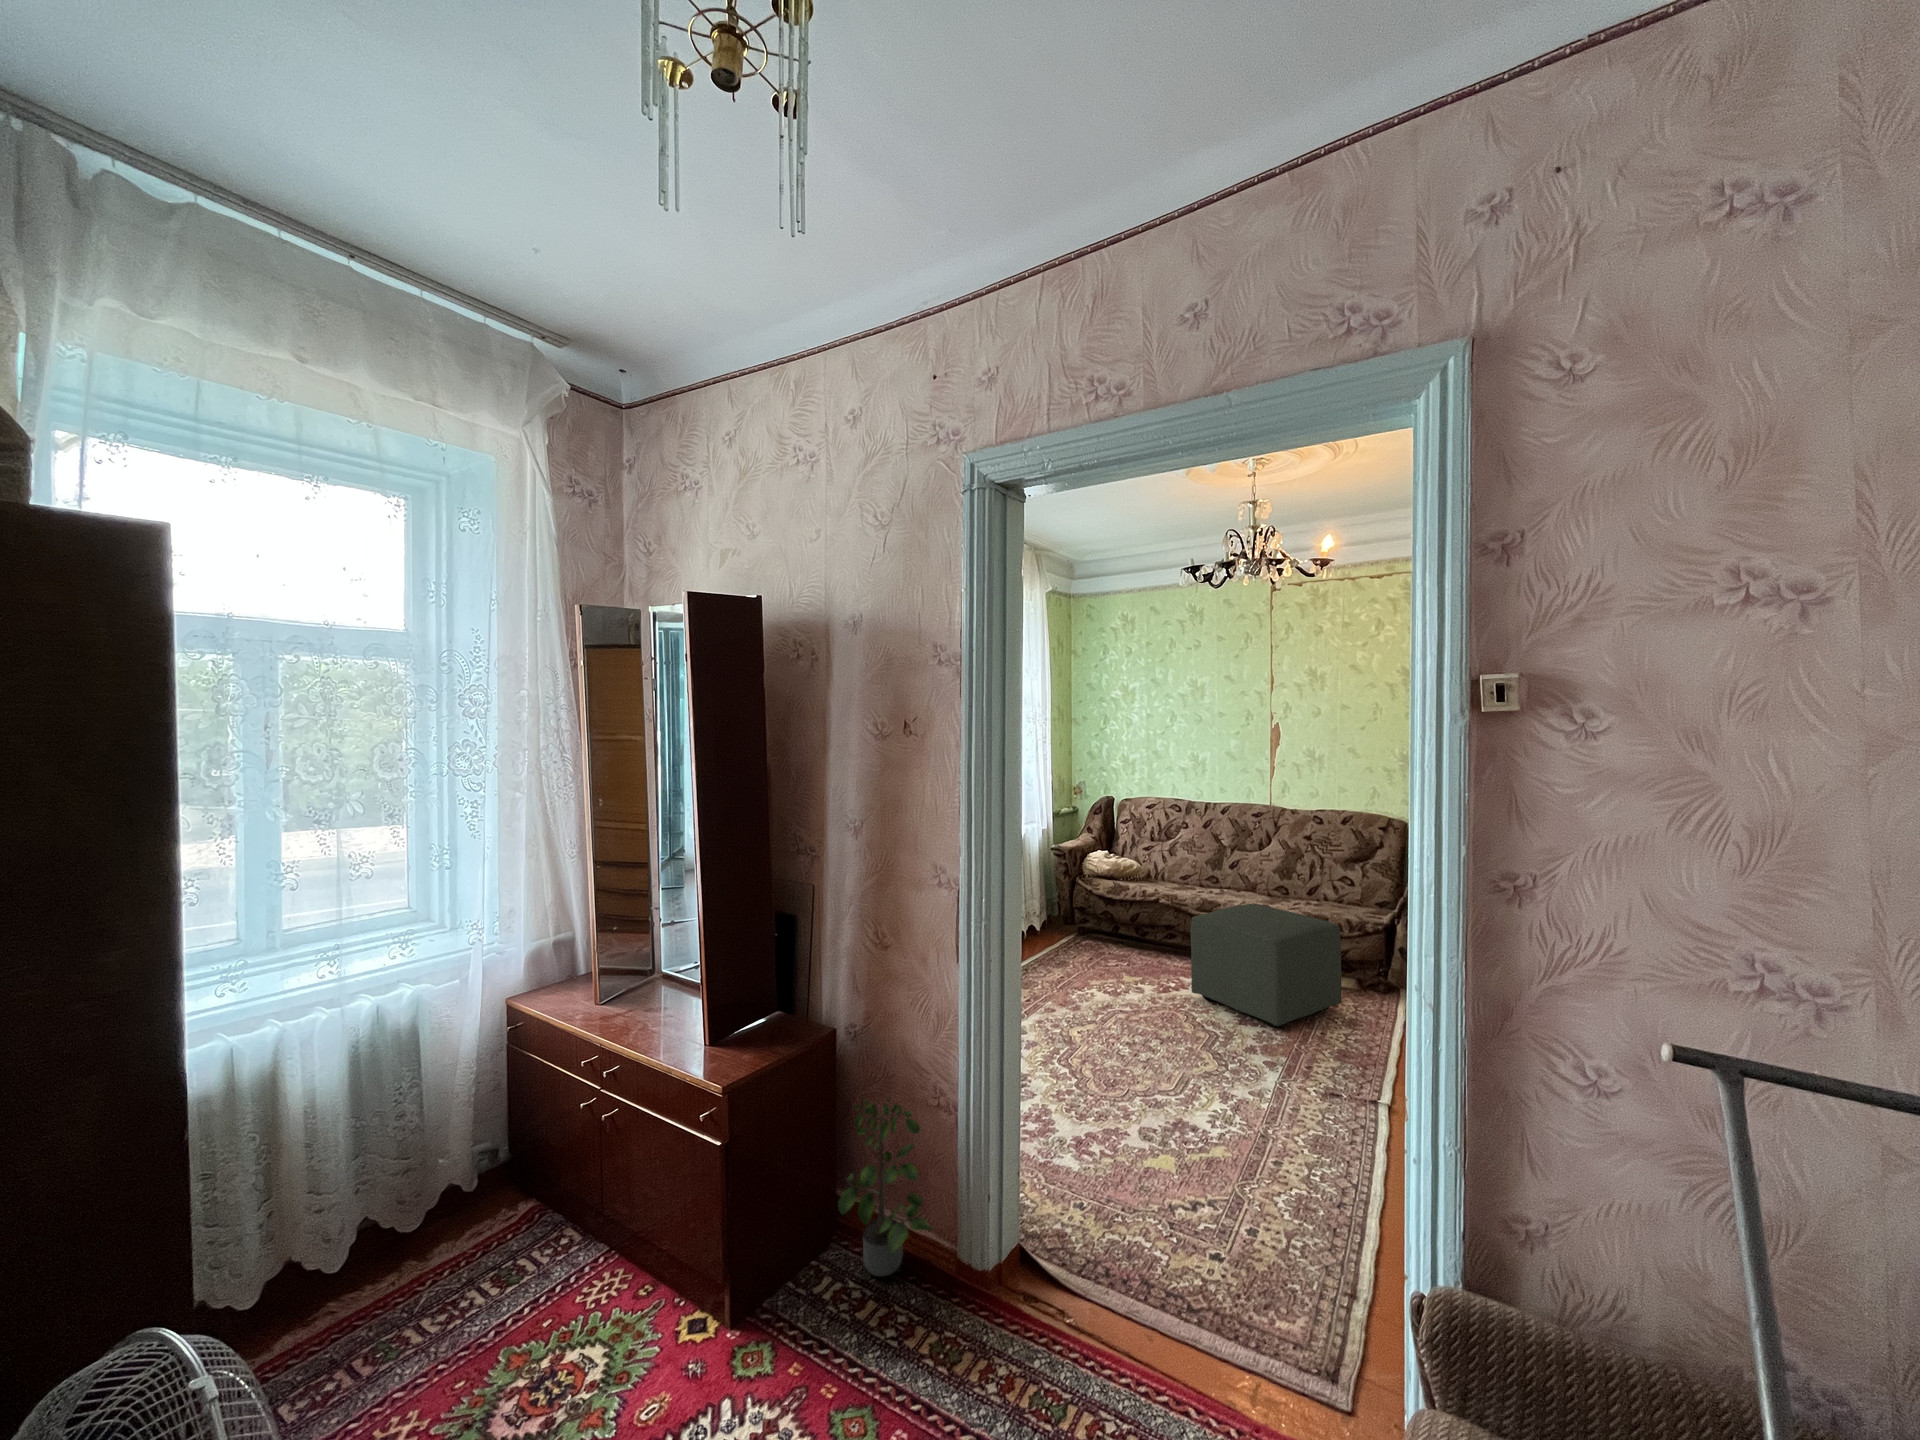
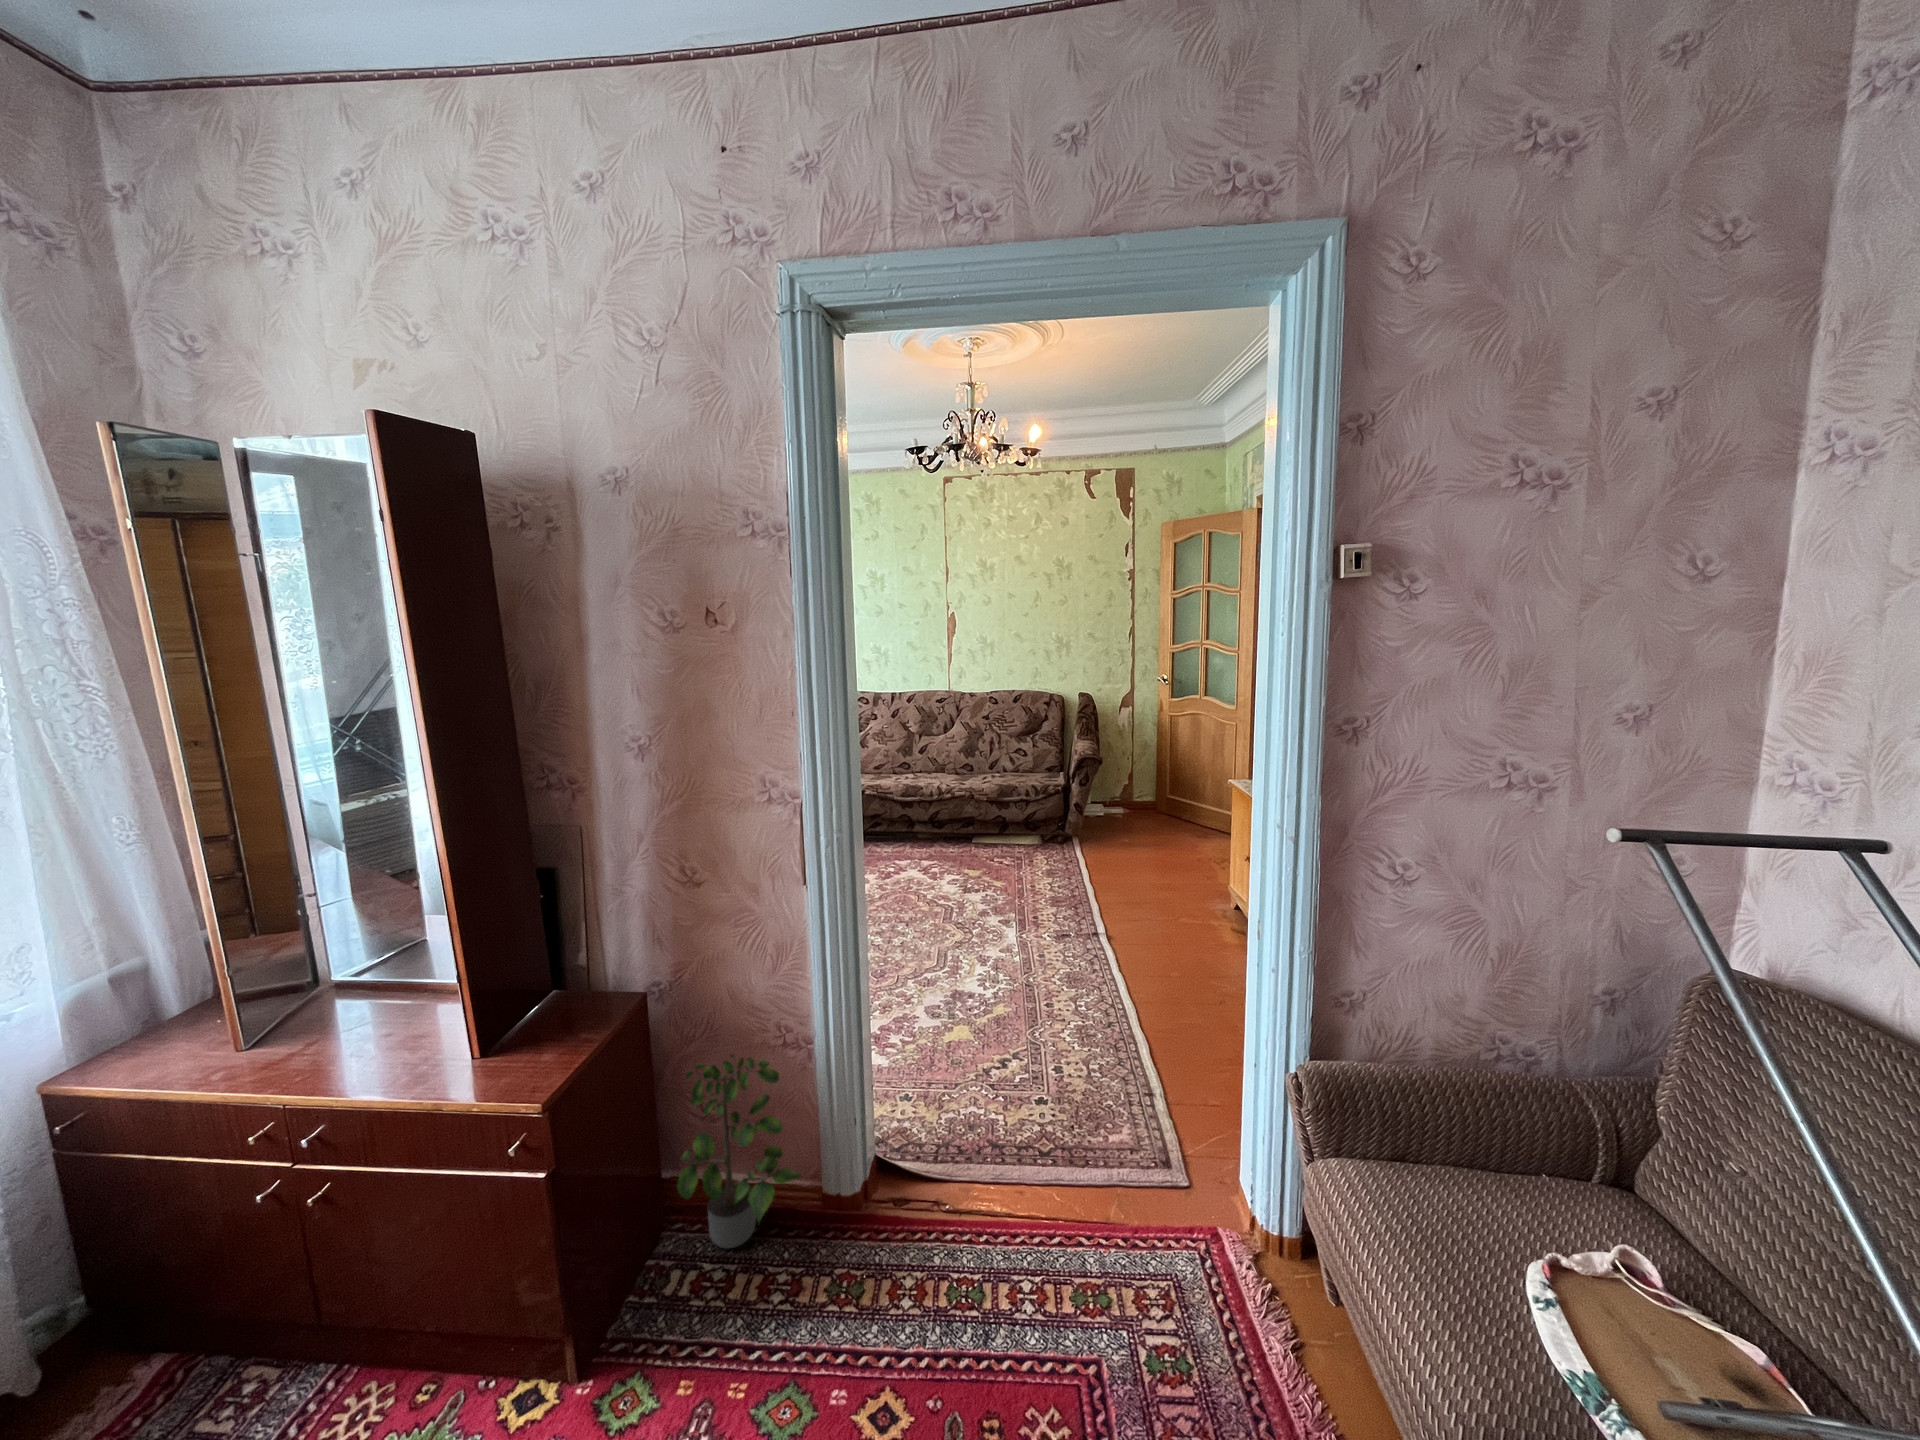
ottoman: present [1191,904,1342,1027] -> none [912,781,1039,891]

